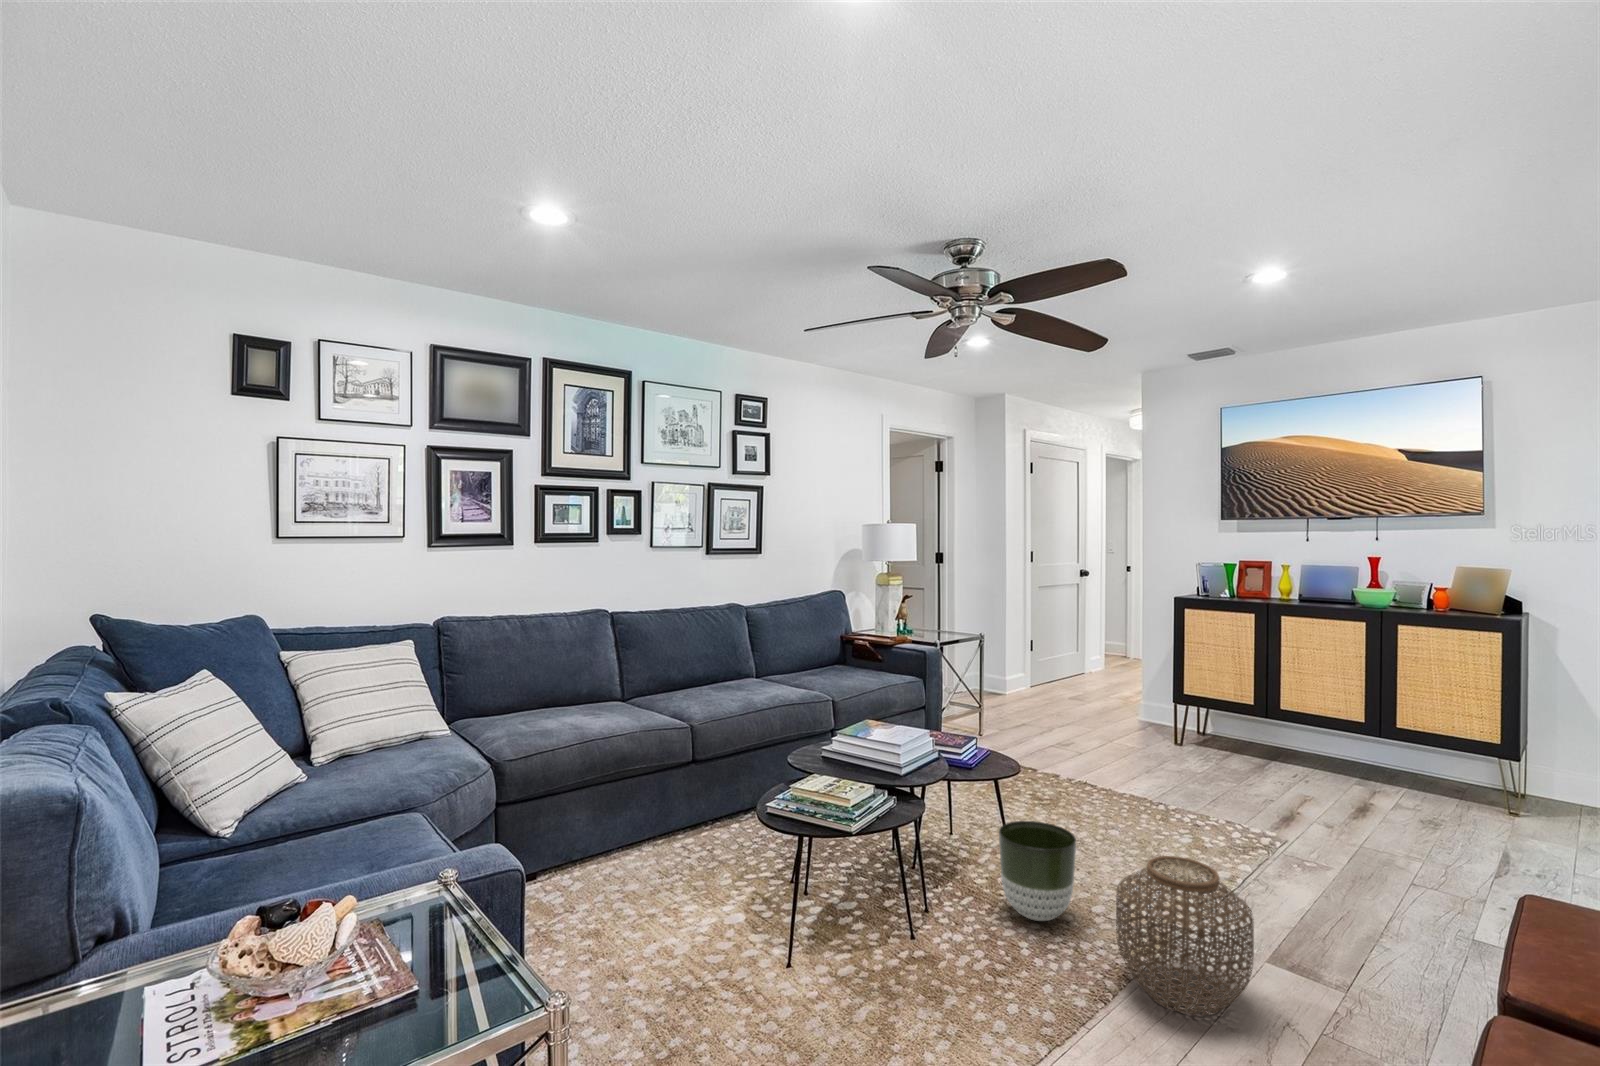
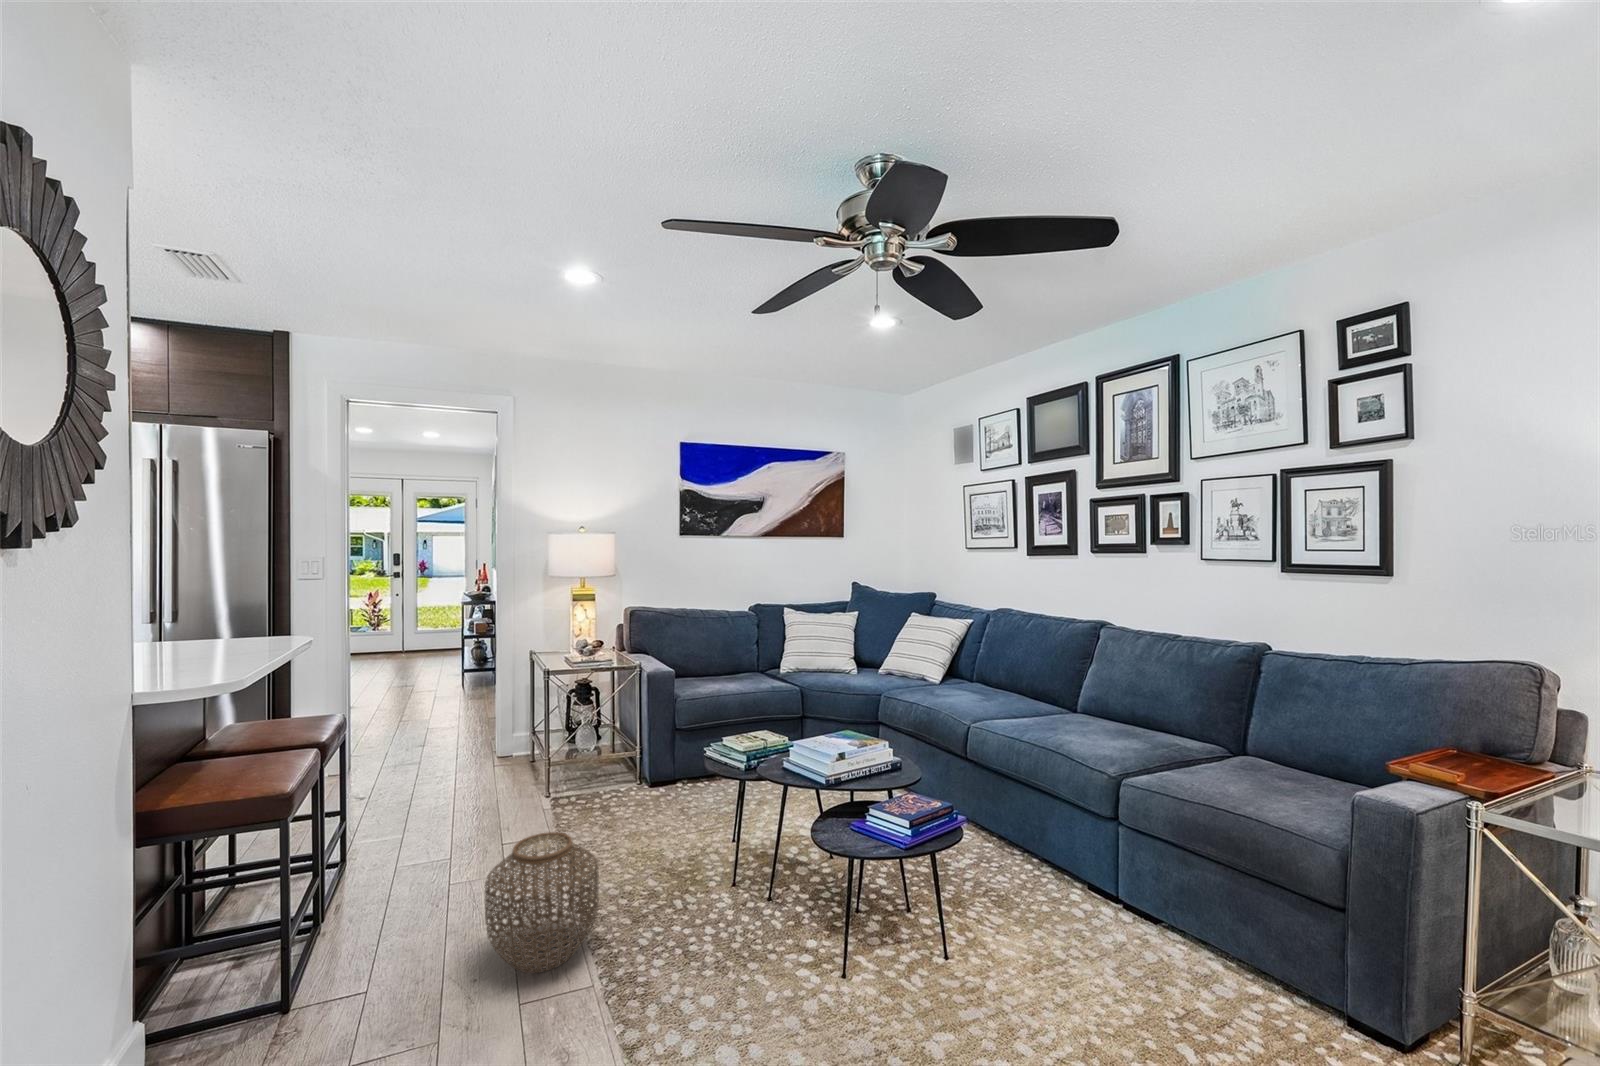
planter: present [999,821,1076,921] -> none [667,839,742,945]

